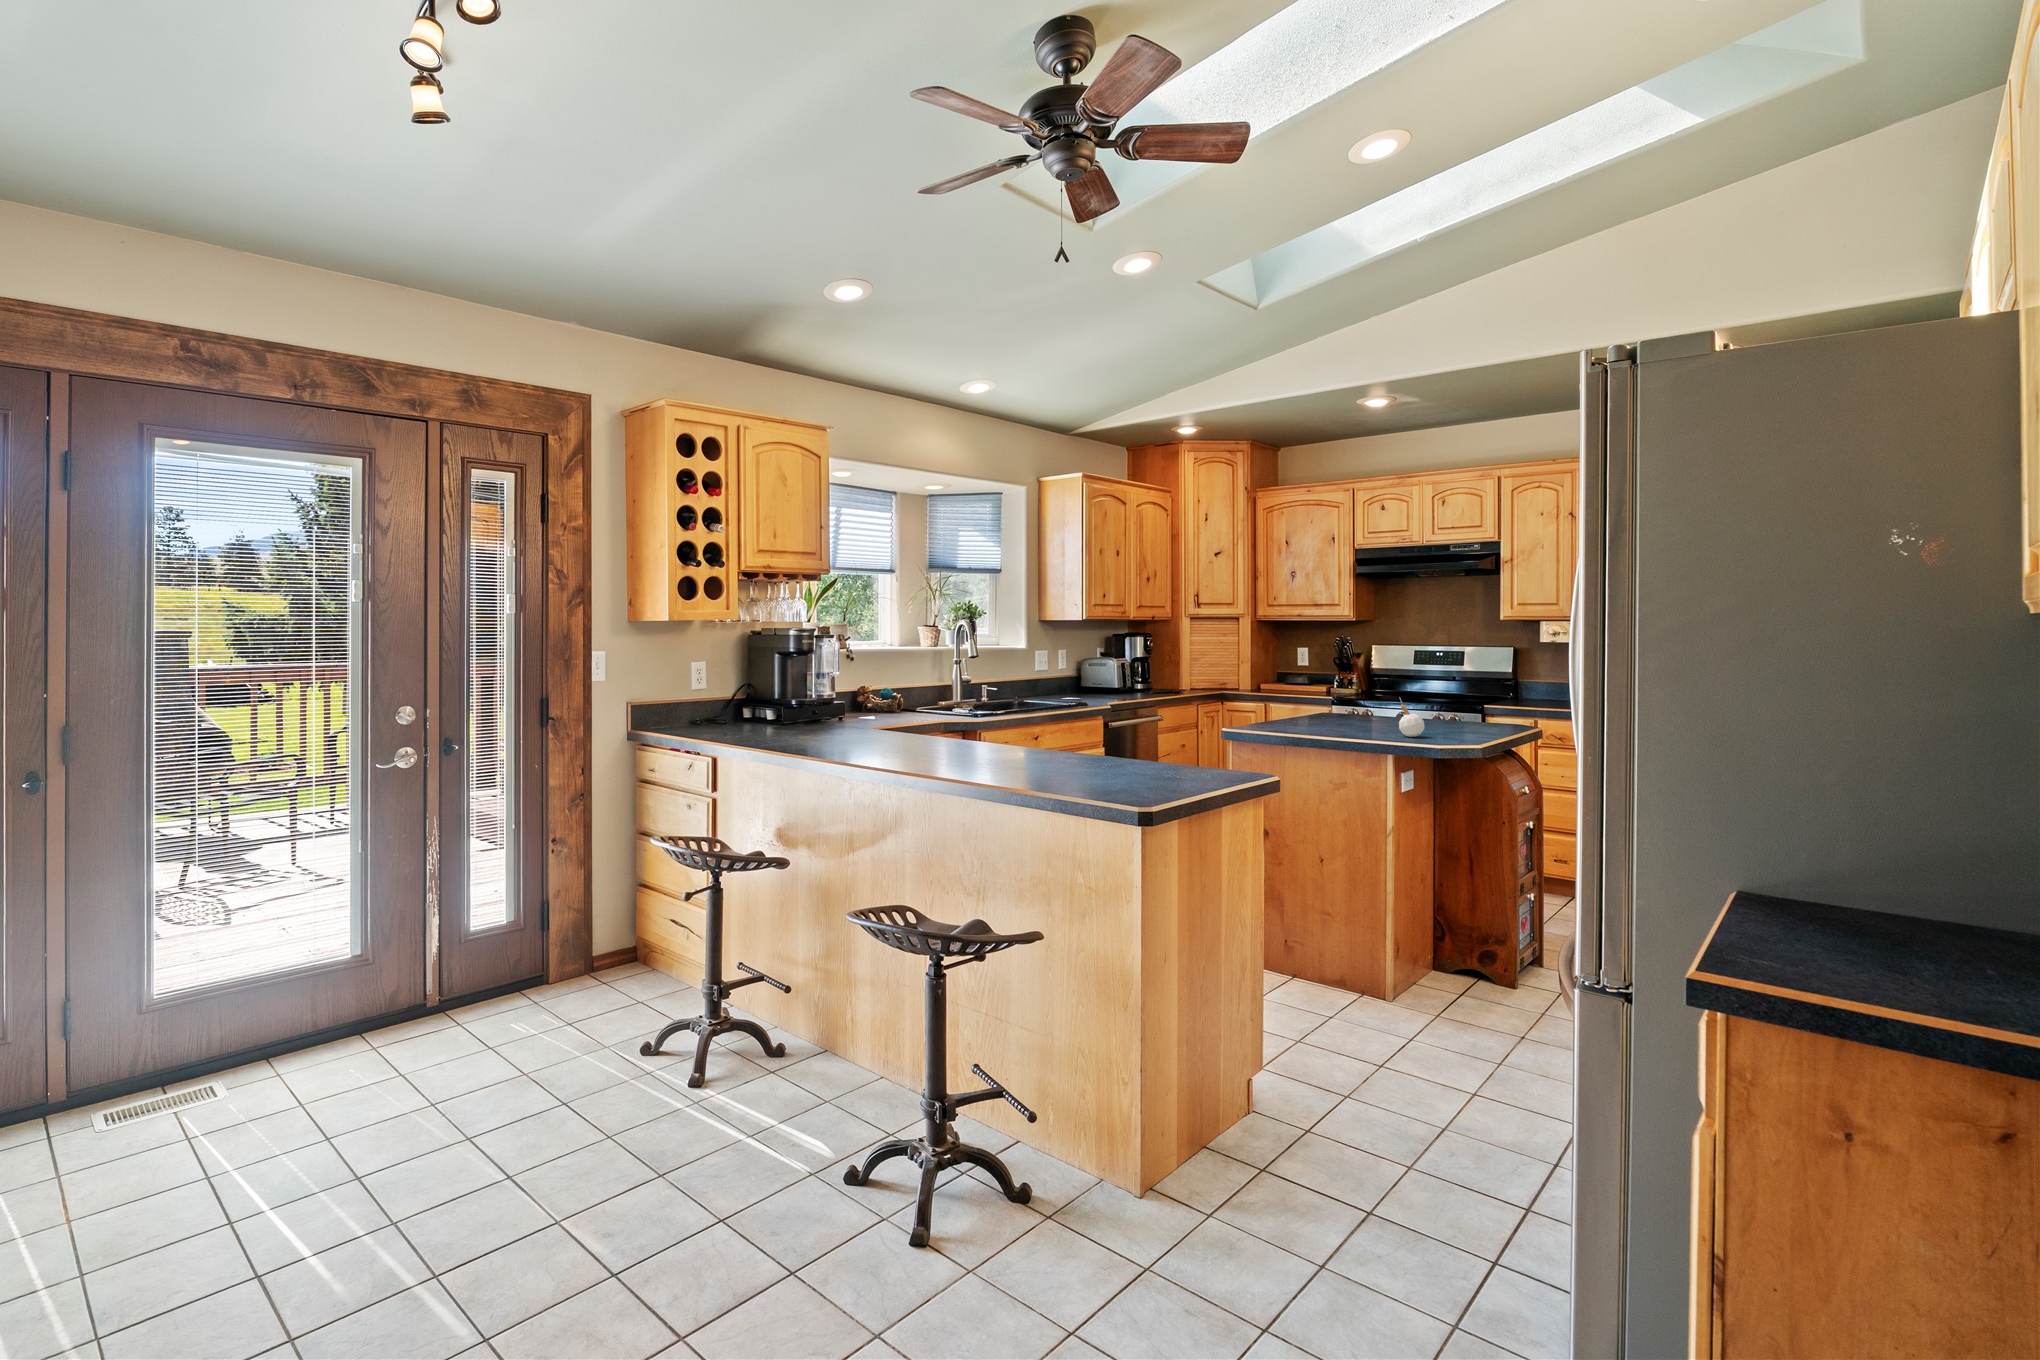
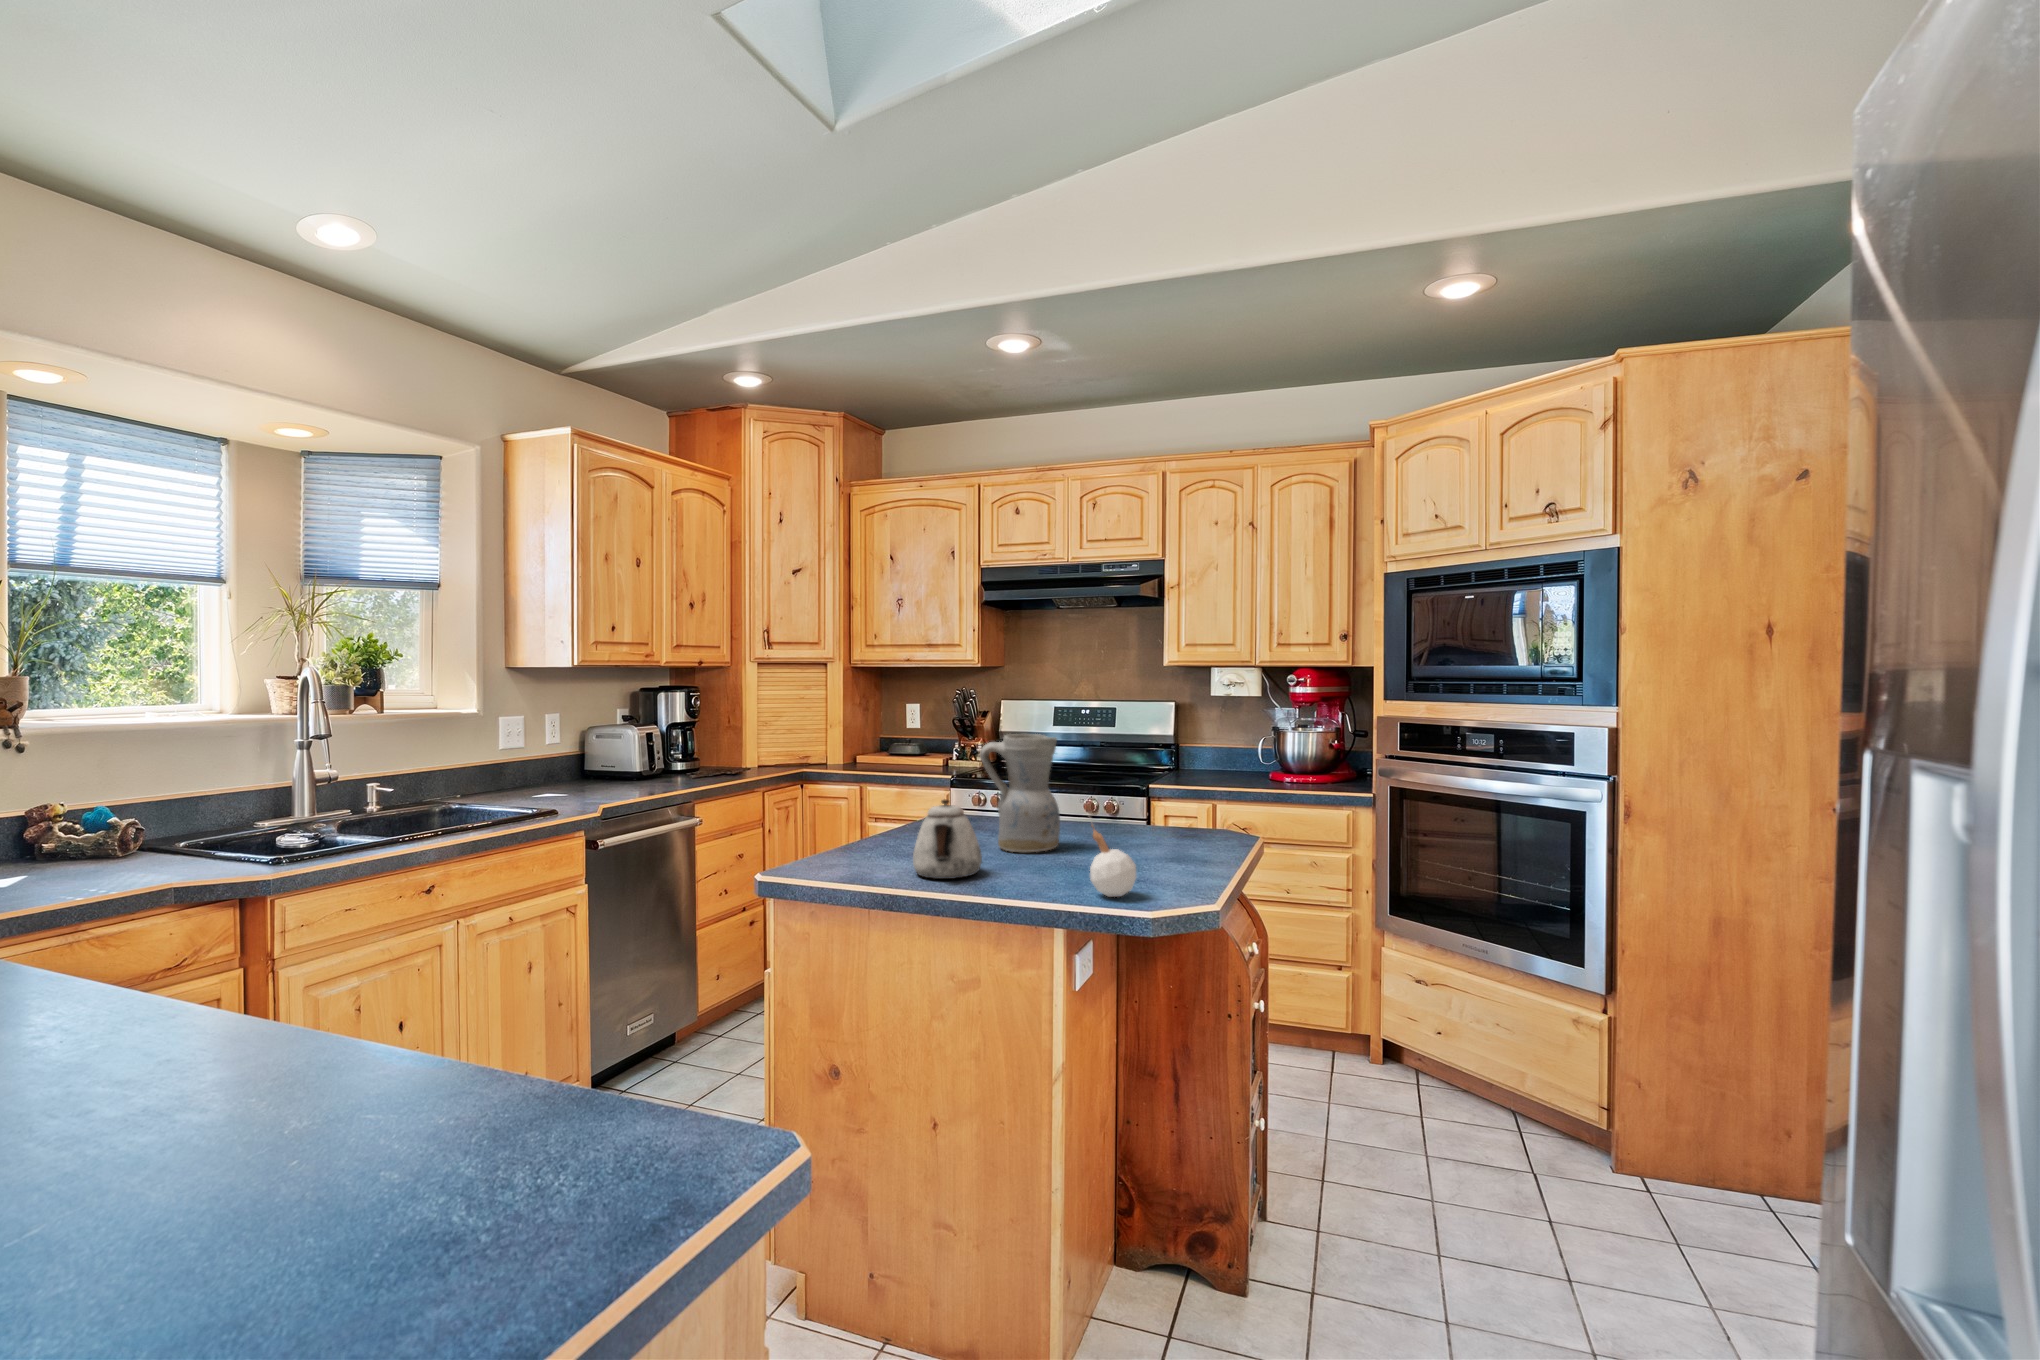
ceramic pitcher: none [1344,659,1392,723] -> present [980,734,1060,852]
teapot: none [1305,690,1343,729] -> present [913,800,982,879]

